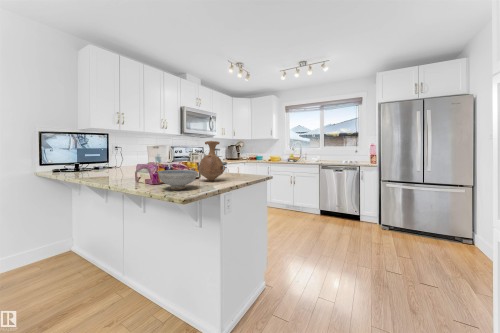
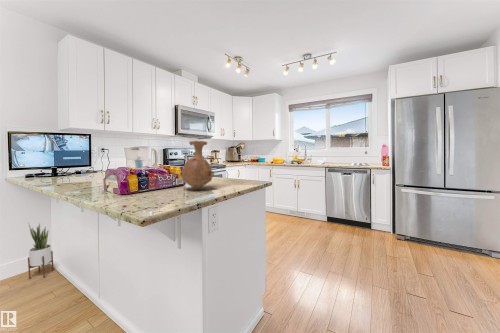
ceramic bowl: present [158,170,197,190] -> none [120,177,173,204]
potted plant: none [55,212,77,262] -> present [28,223,54,279]

